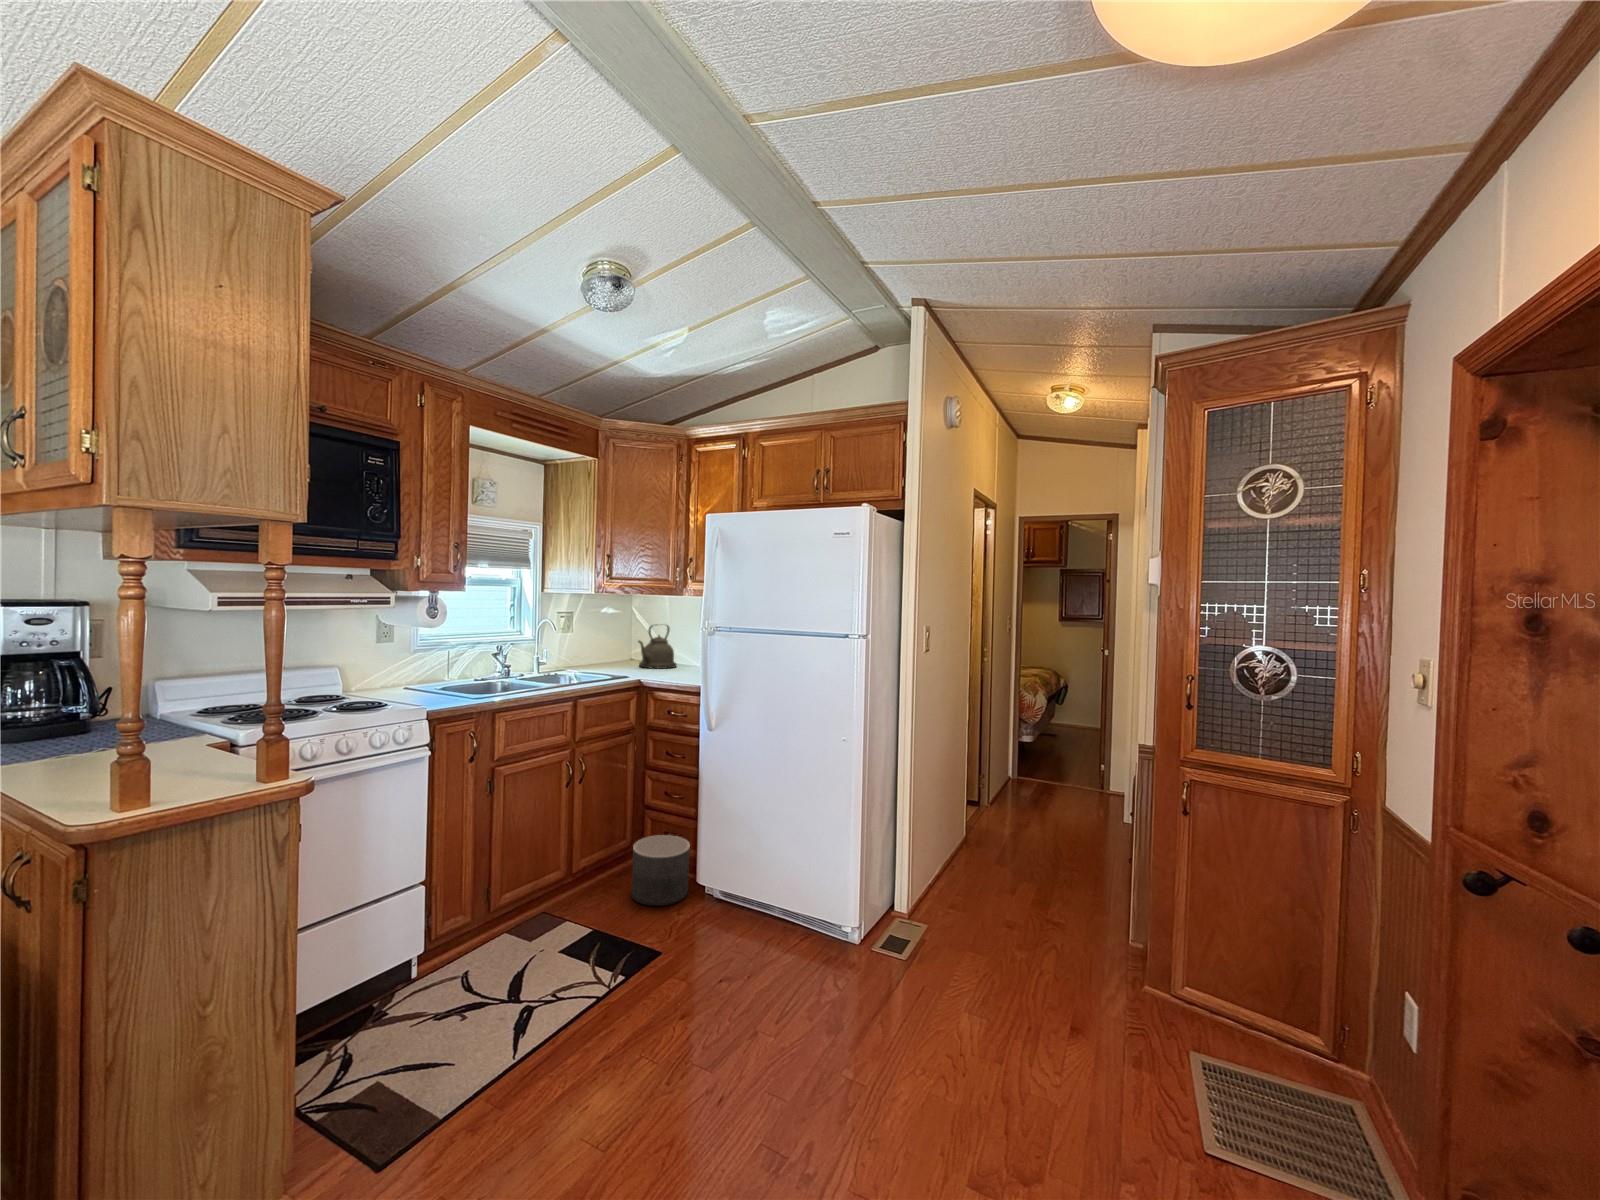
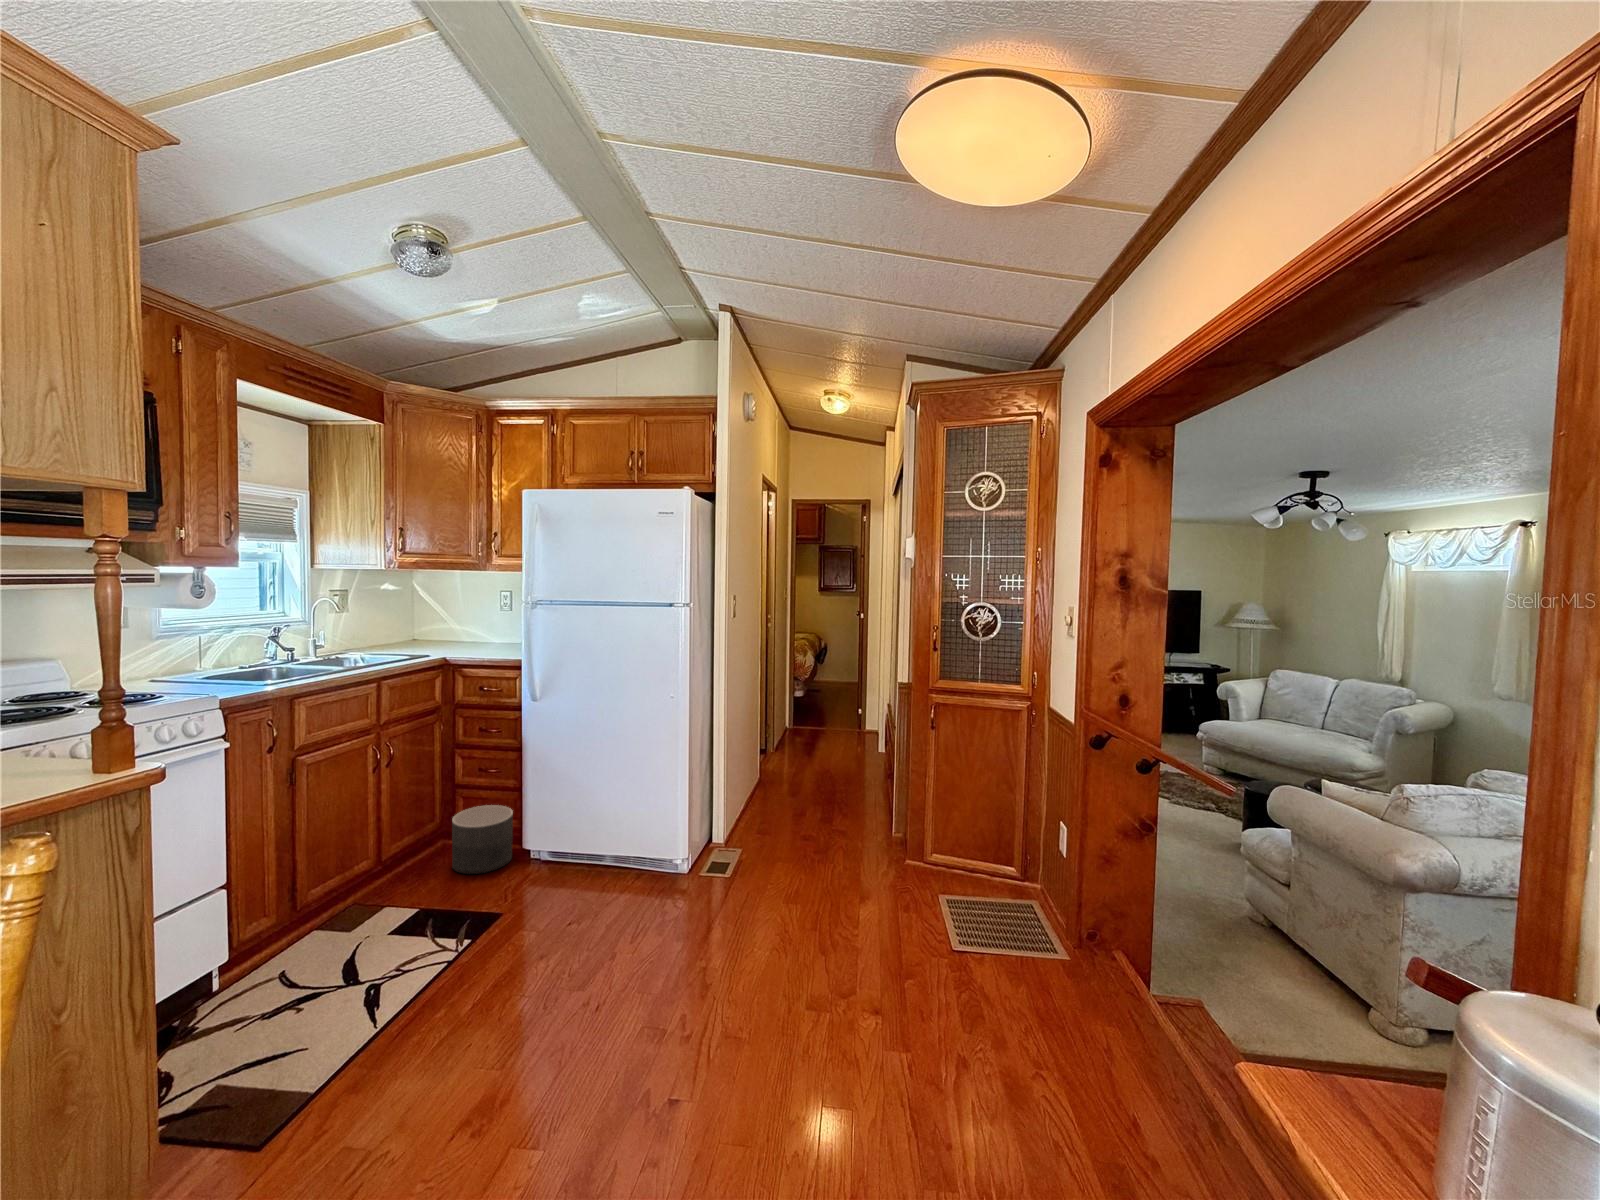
kettle: present [638,625,677,669] -> none [431,599,474,645]

